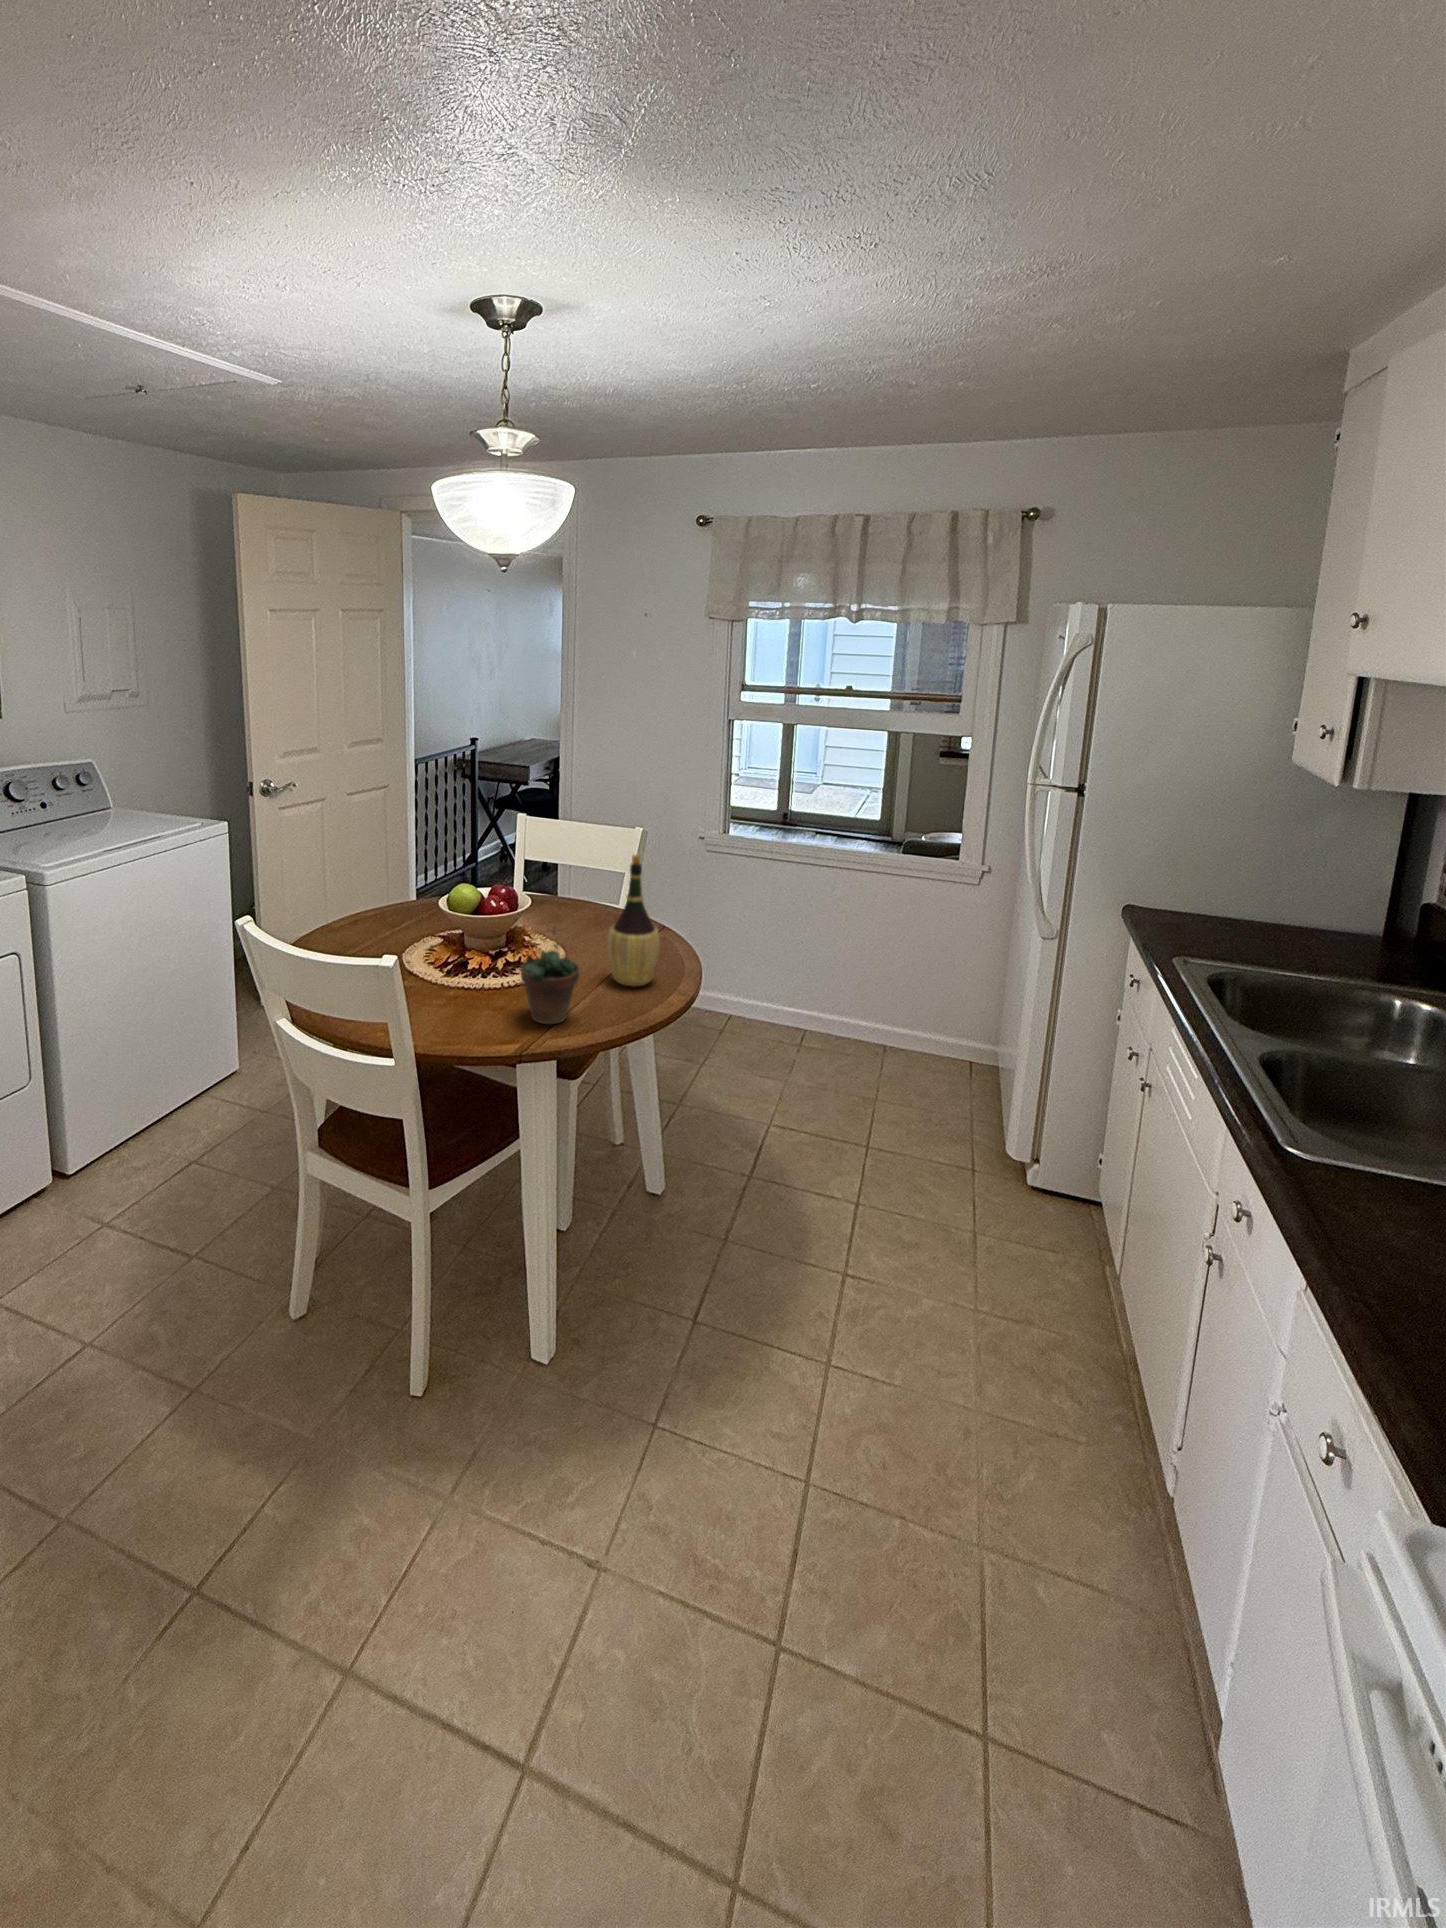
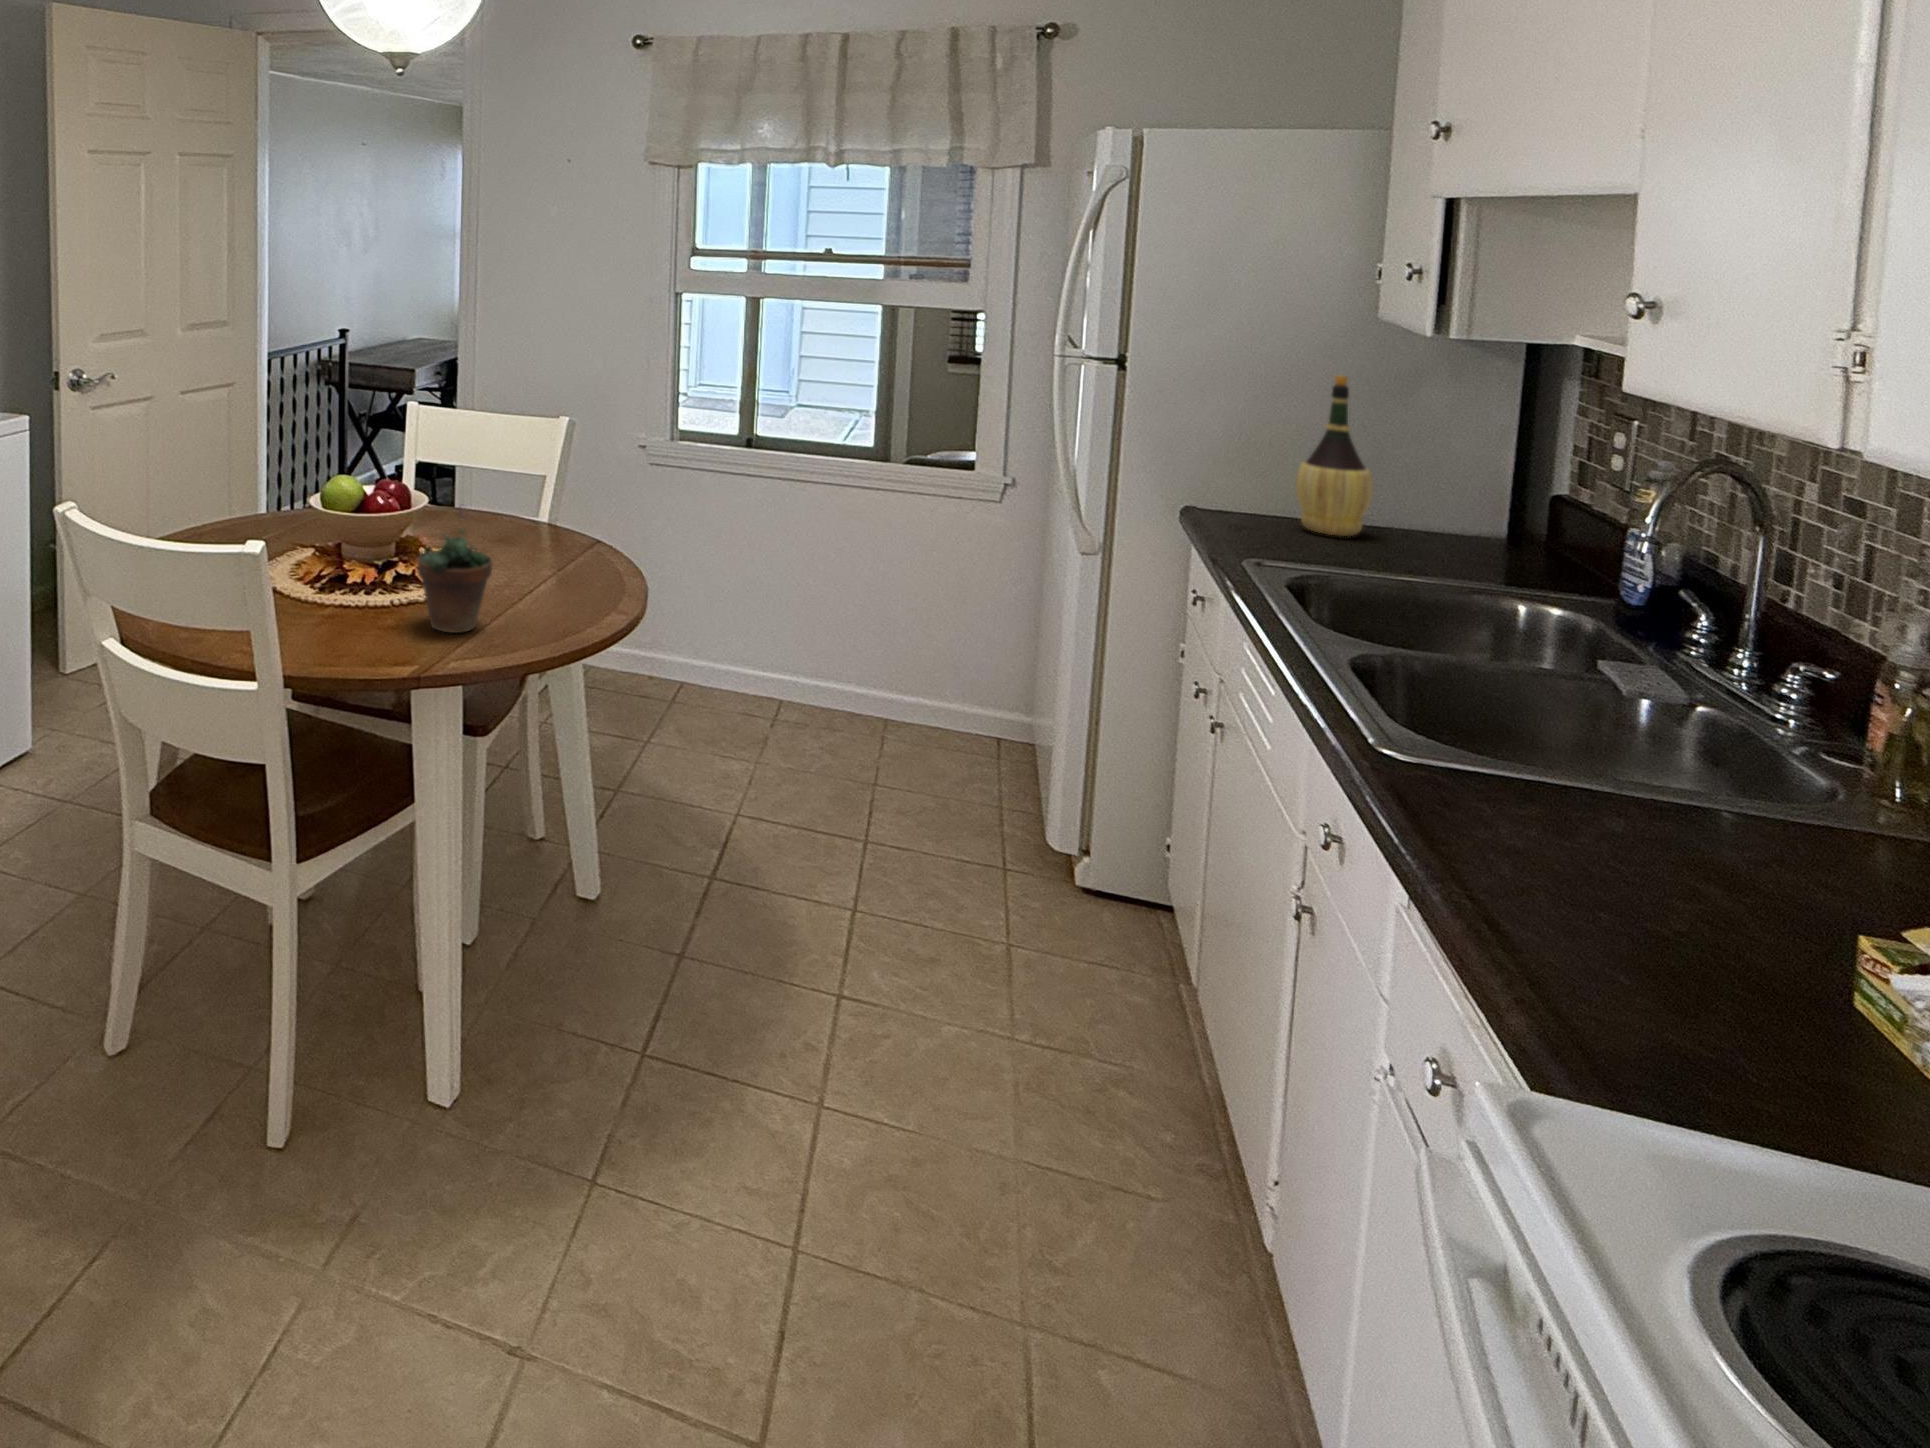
wine bottle: present [607,855,660,986] -> present [1296,375,1373,536]

